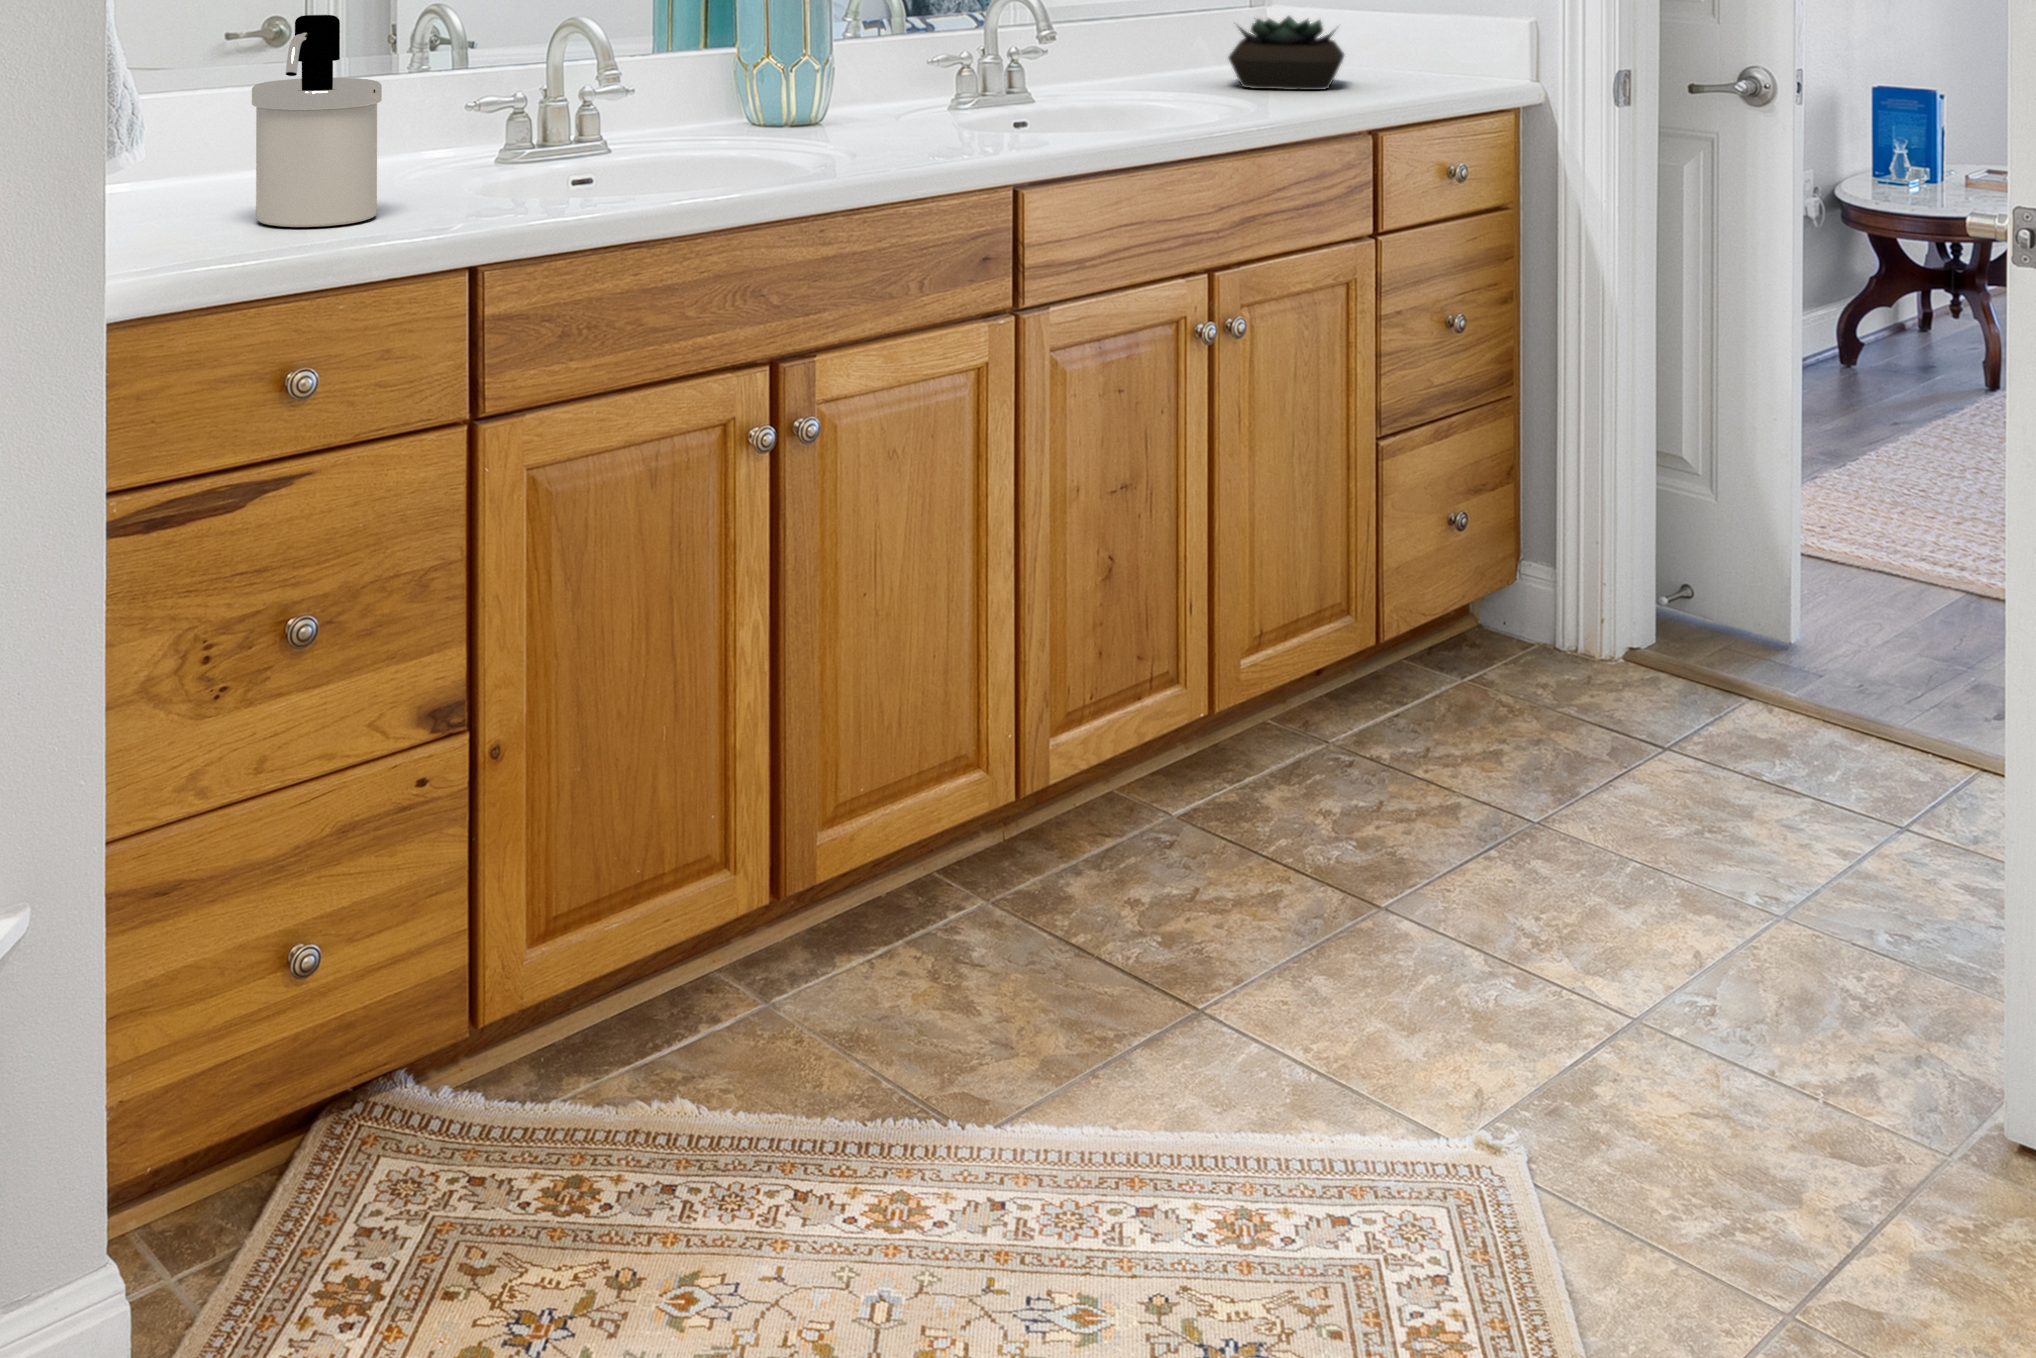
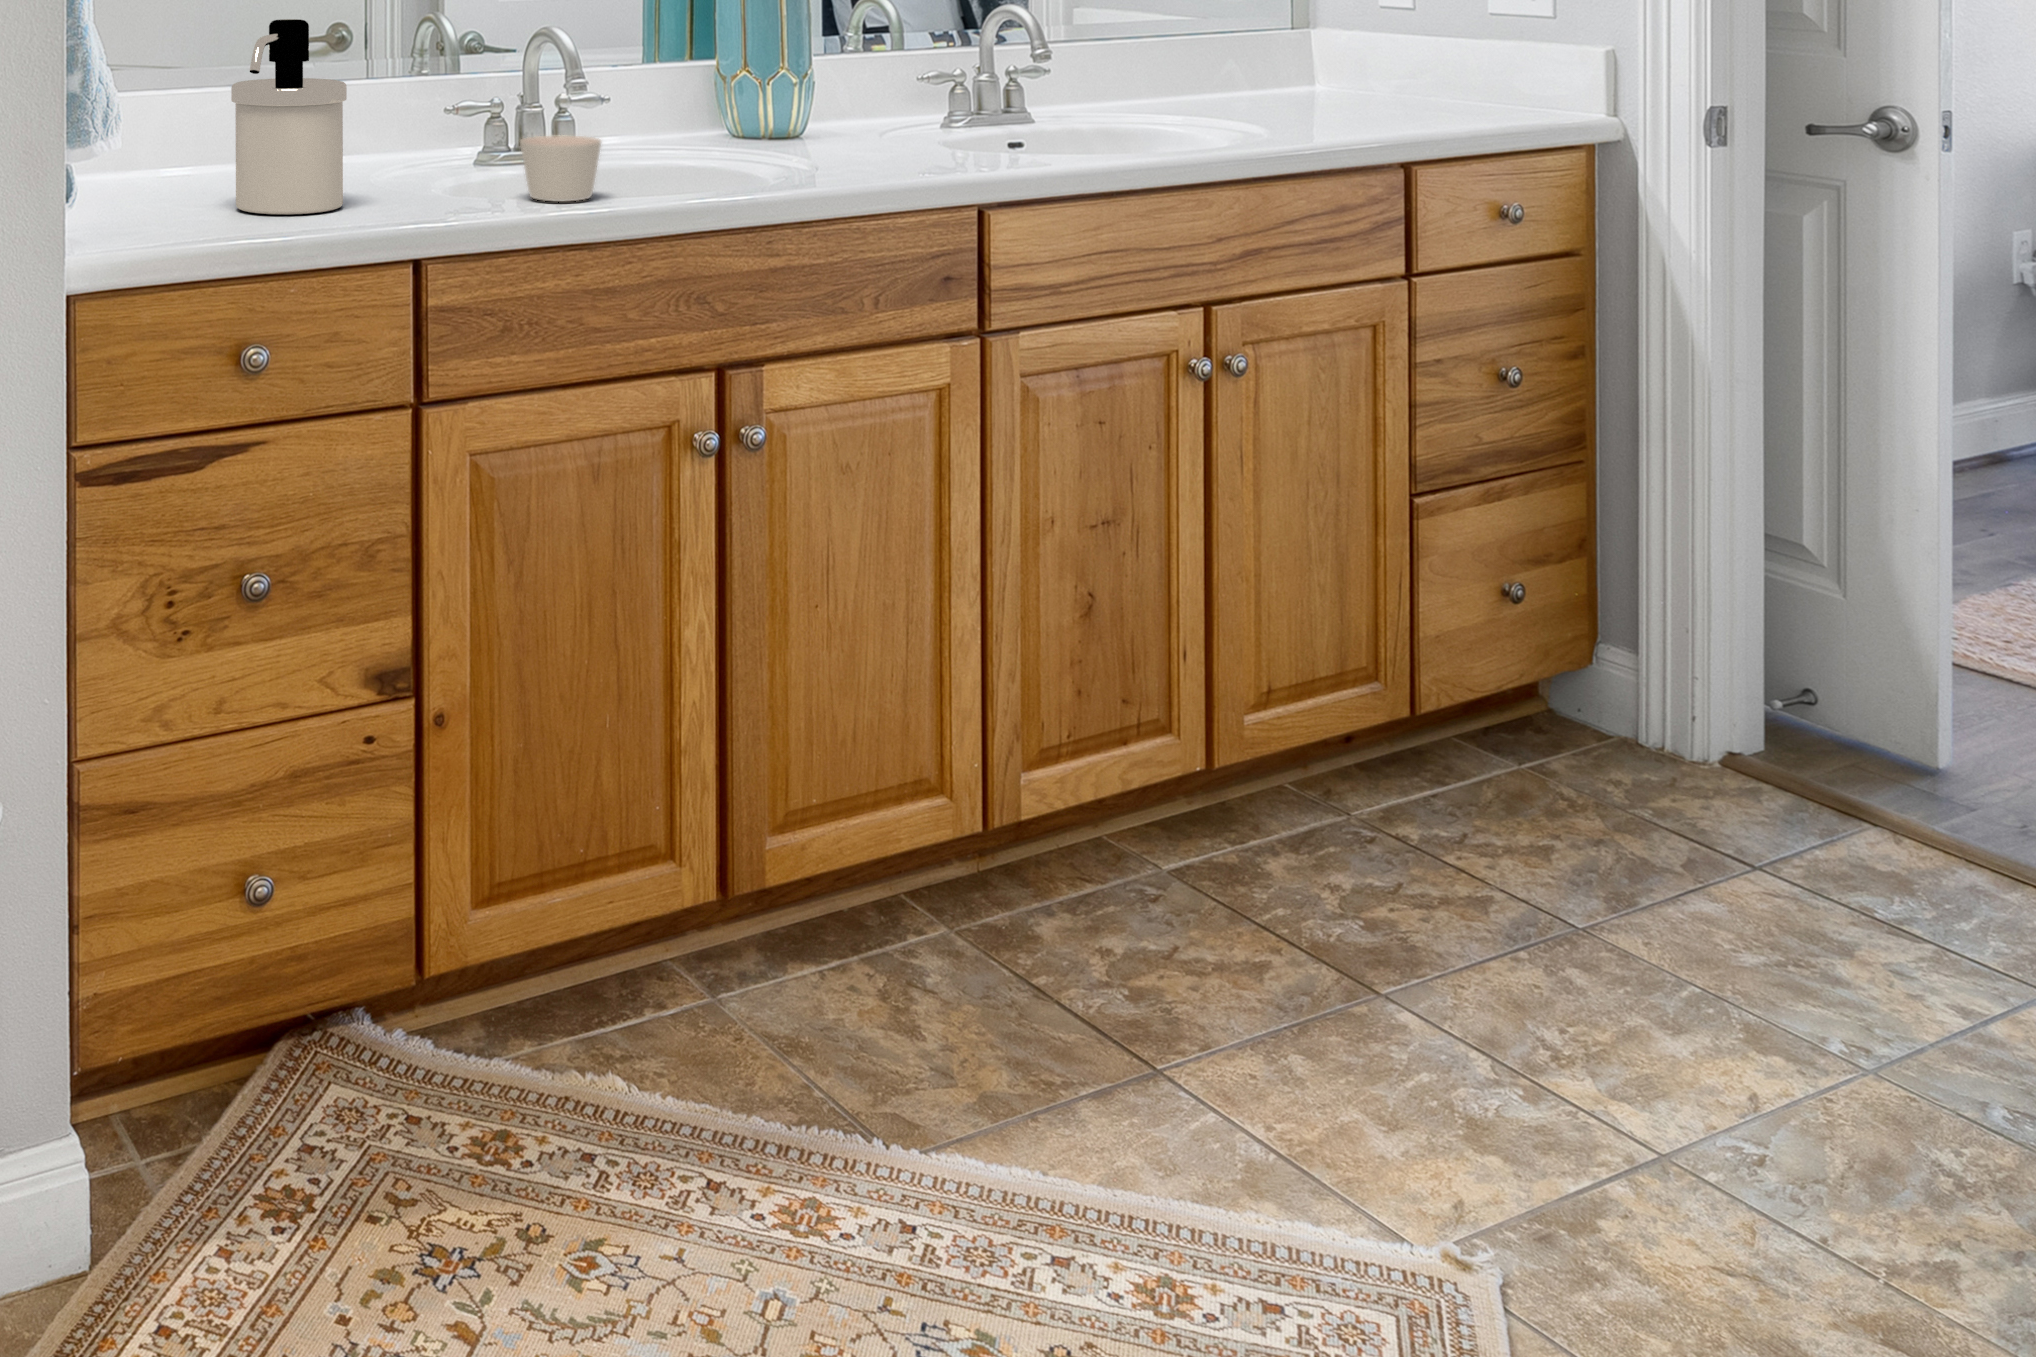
succulent plant: present [1229,16,1344,90] -> none [1252,42,1386,121]
candle: none [565,131,651,200] -> present [520,135,601,201]

